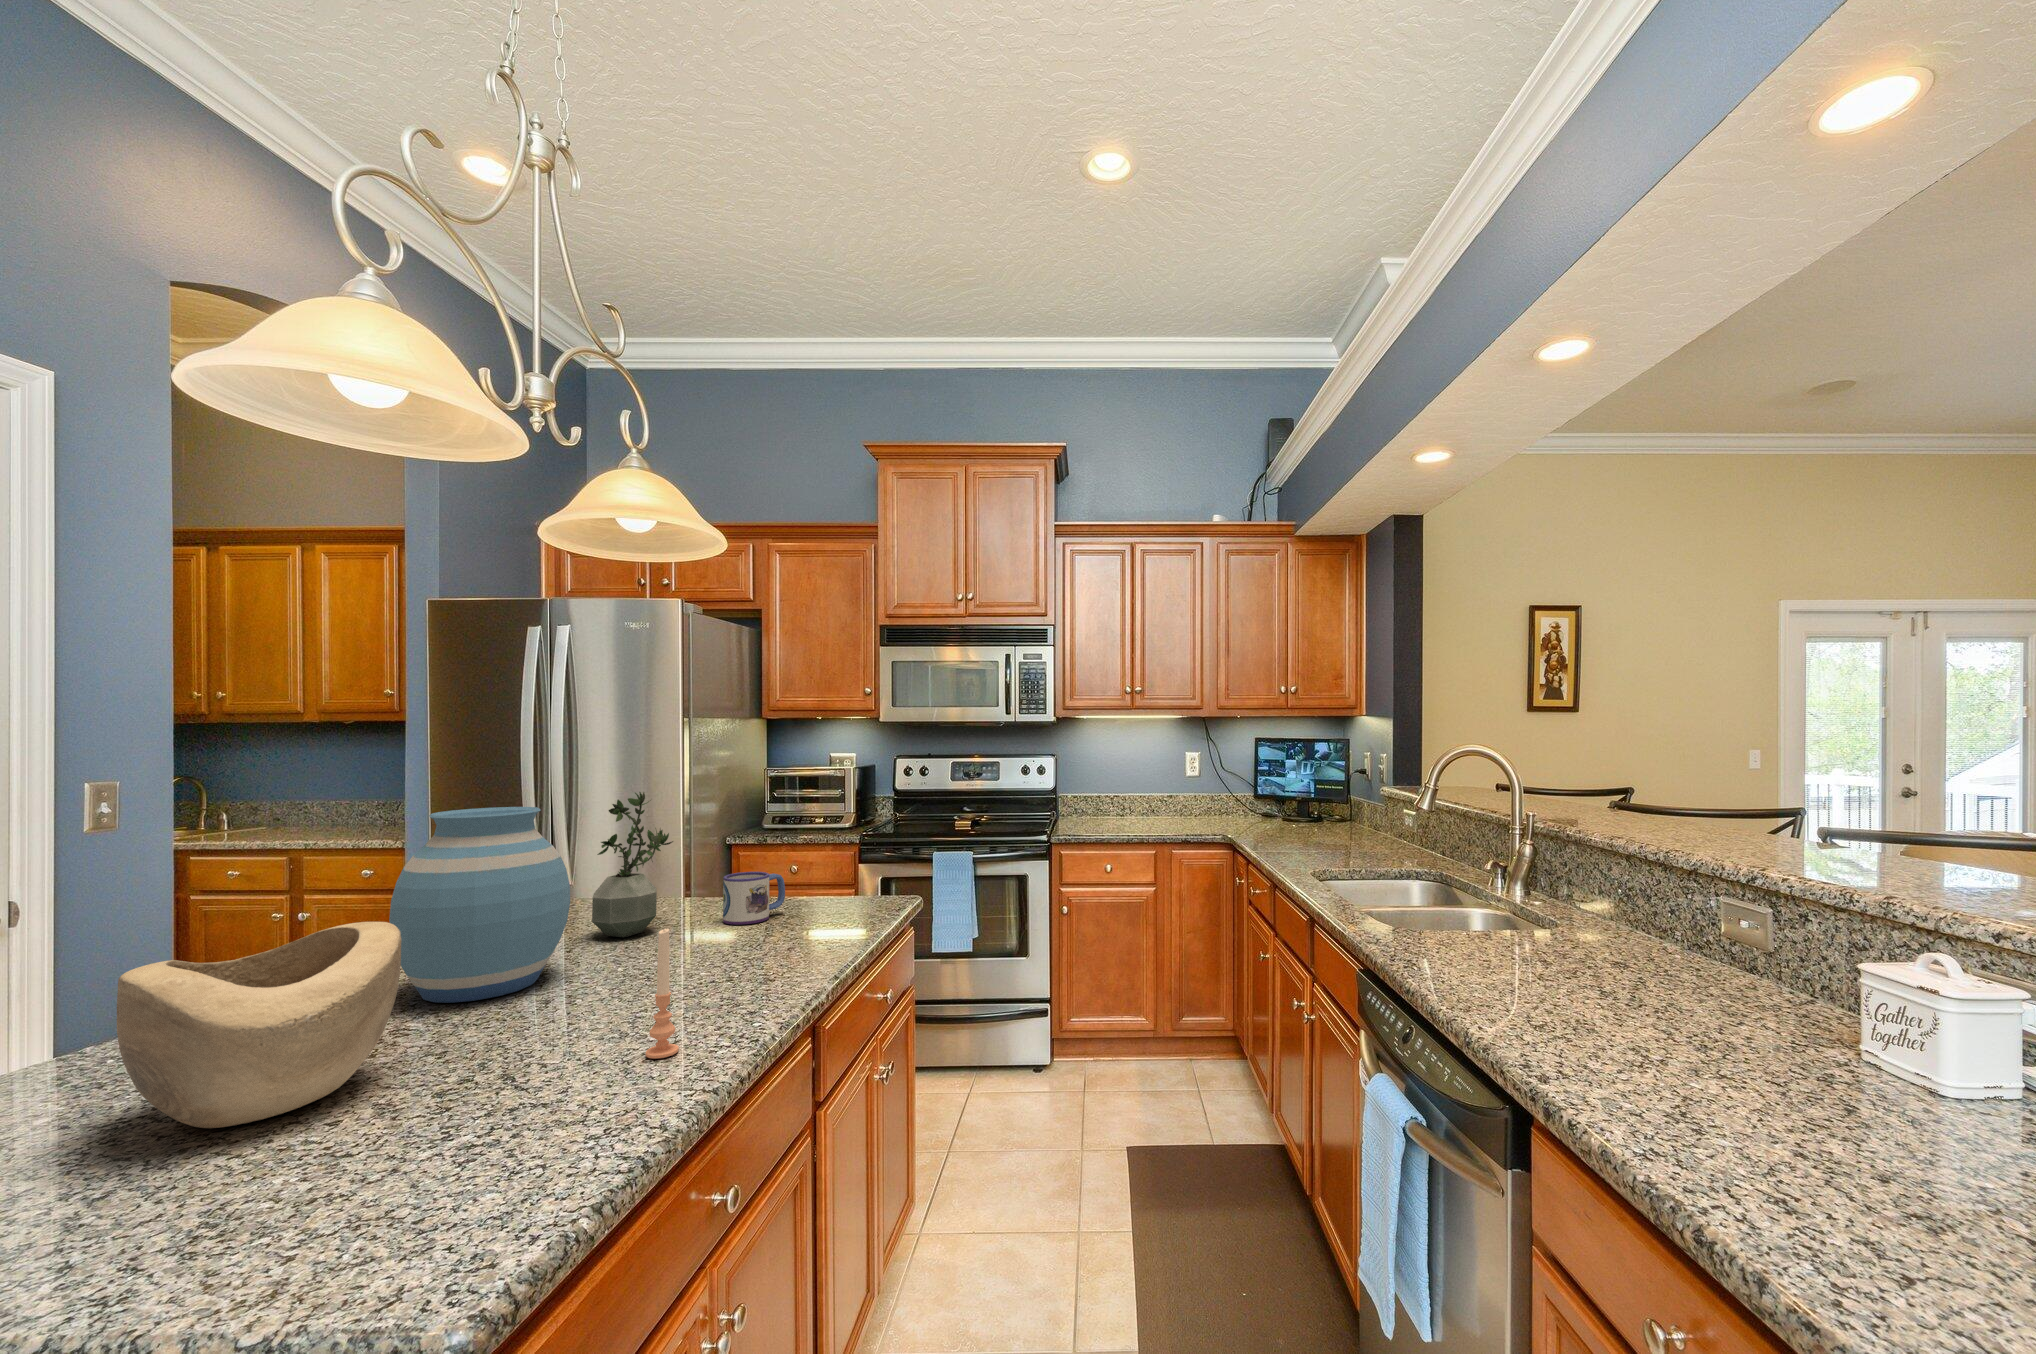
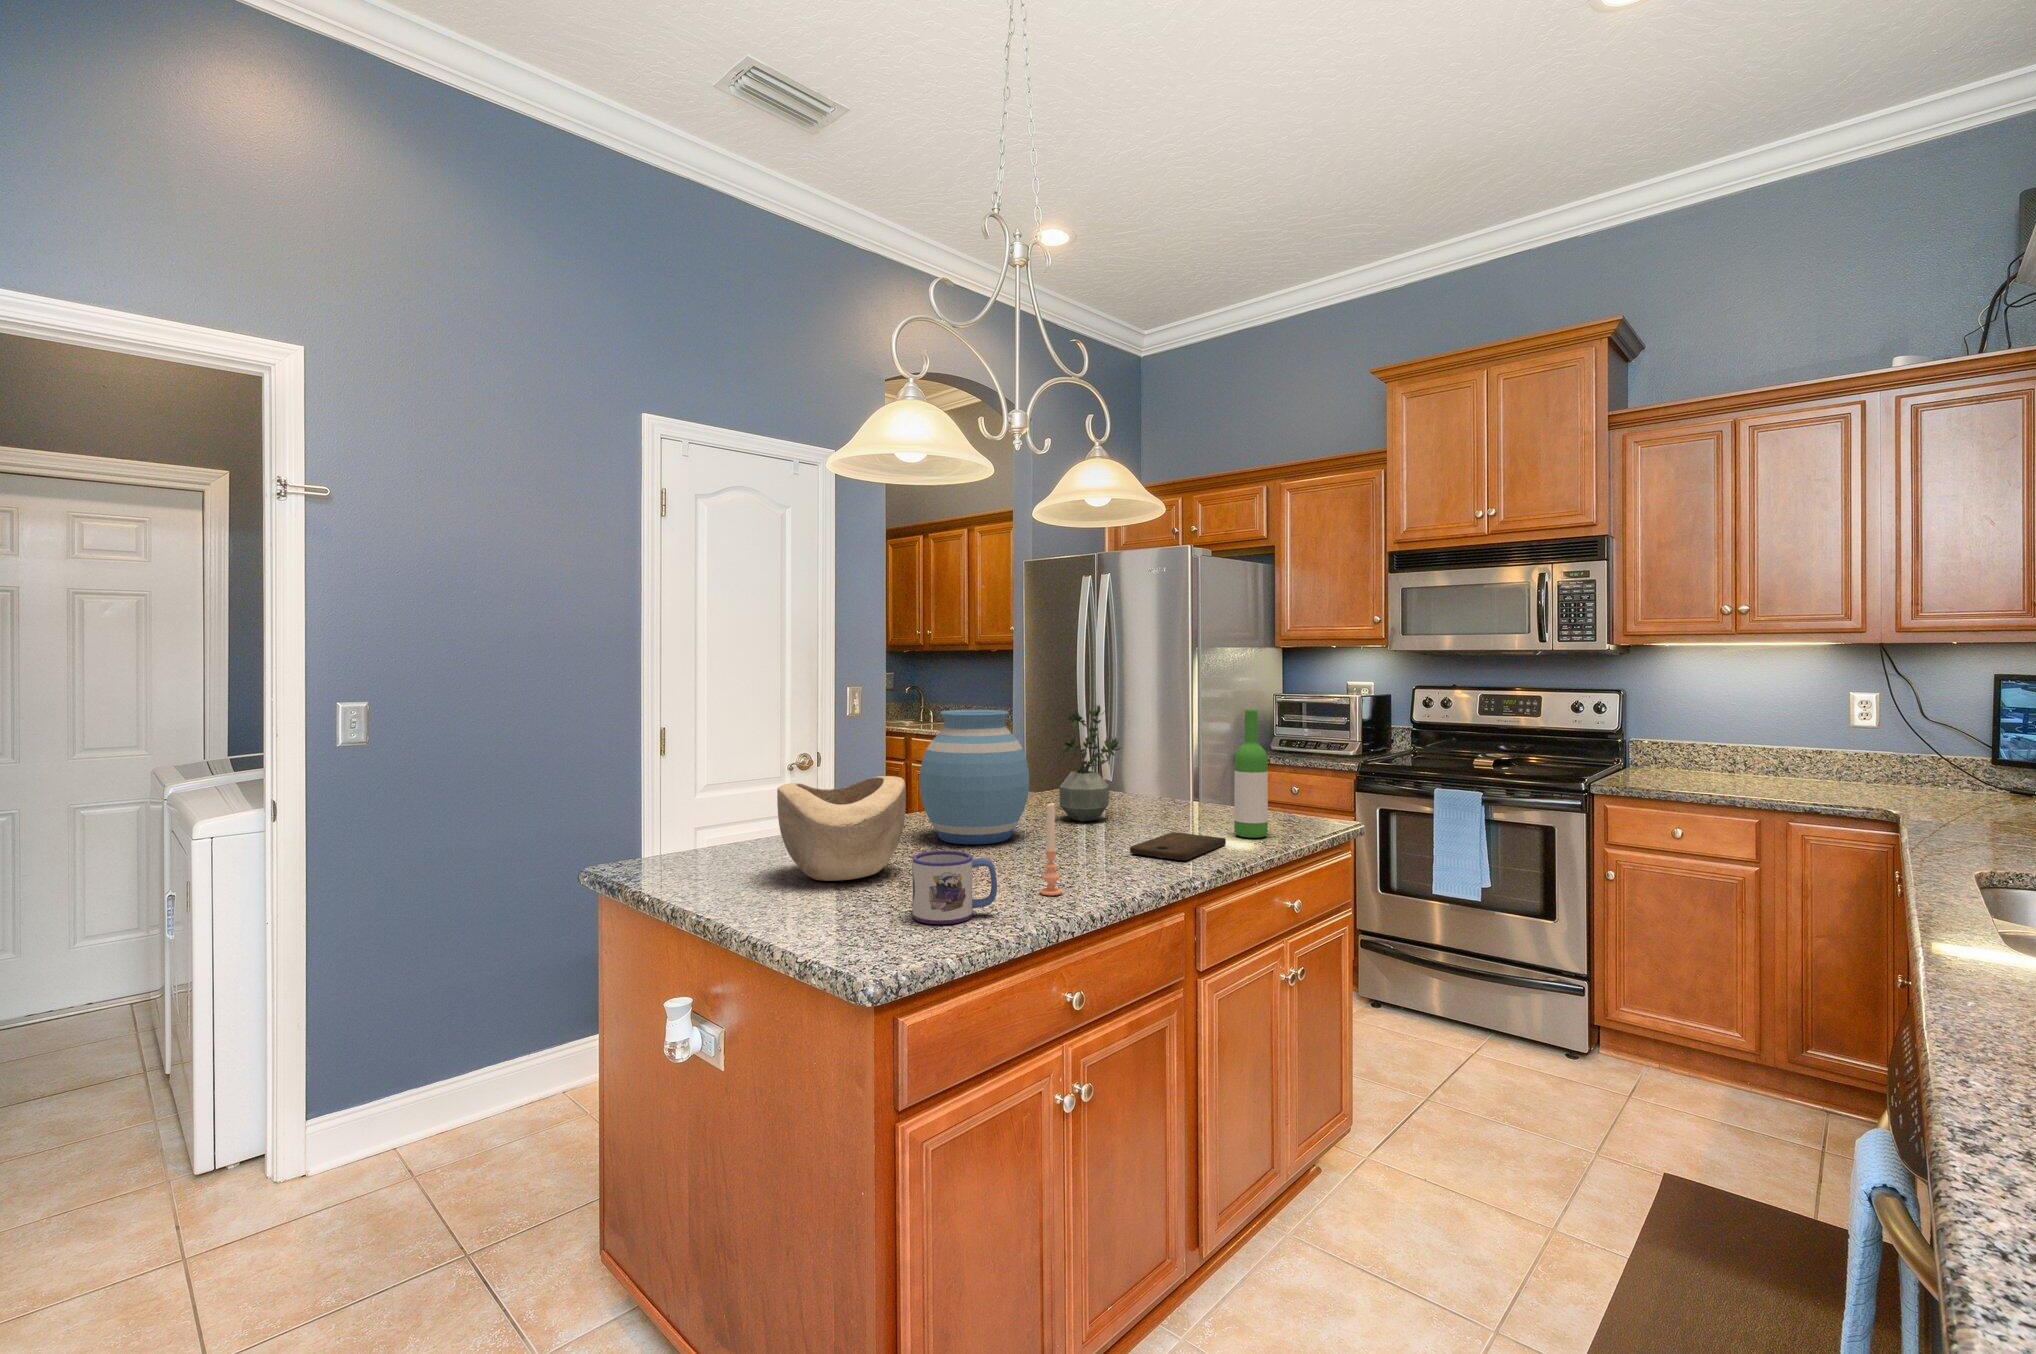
wine bottle: none [818,788,853,928] -> present [1234,709,1268,838]
mug: present [723,872,785,925] -> present [912,850,997,924]
cutting board: none [722,933,820,971] -> present [1130,832,1226,860]

